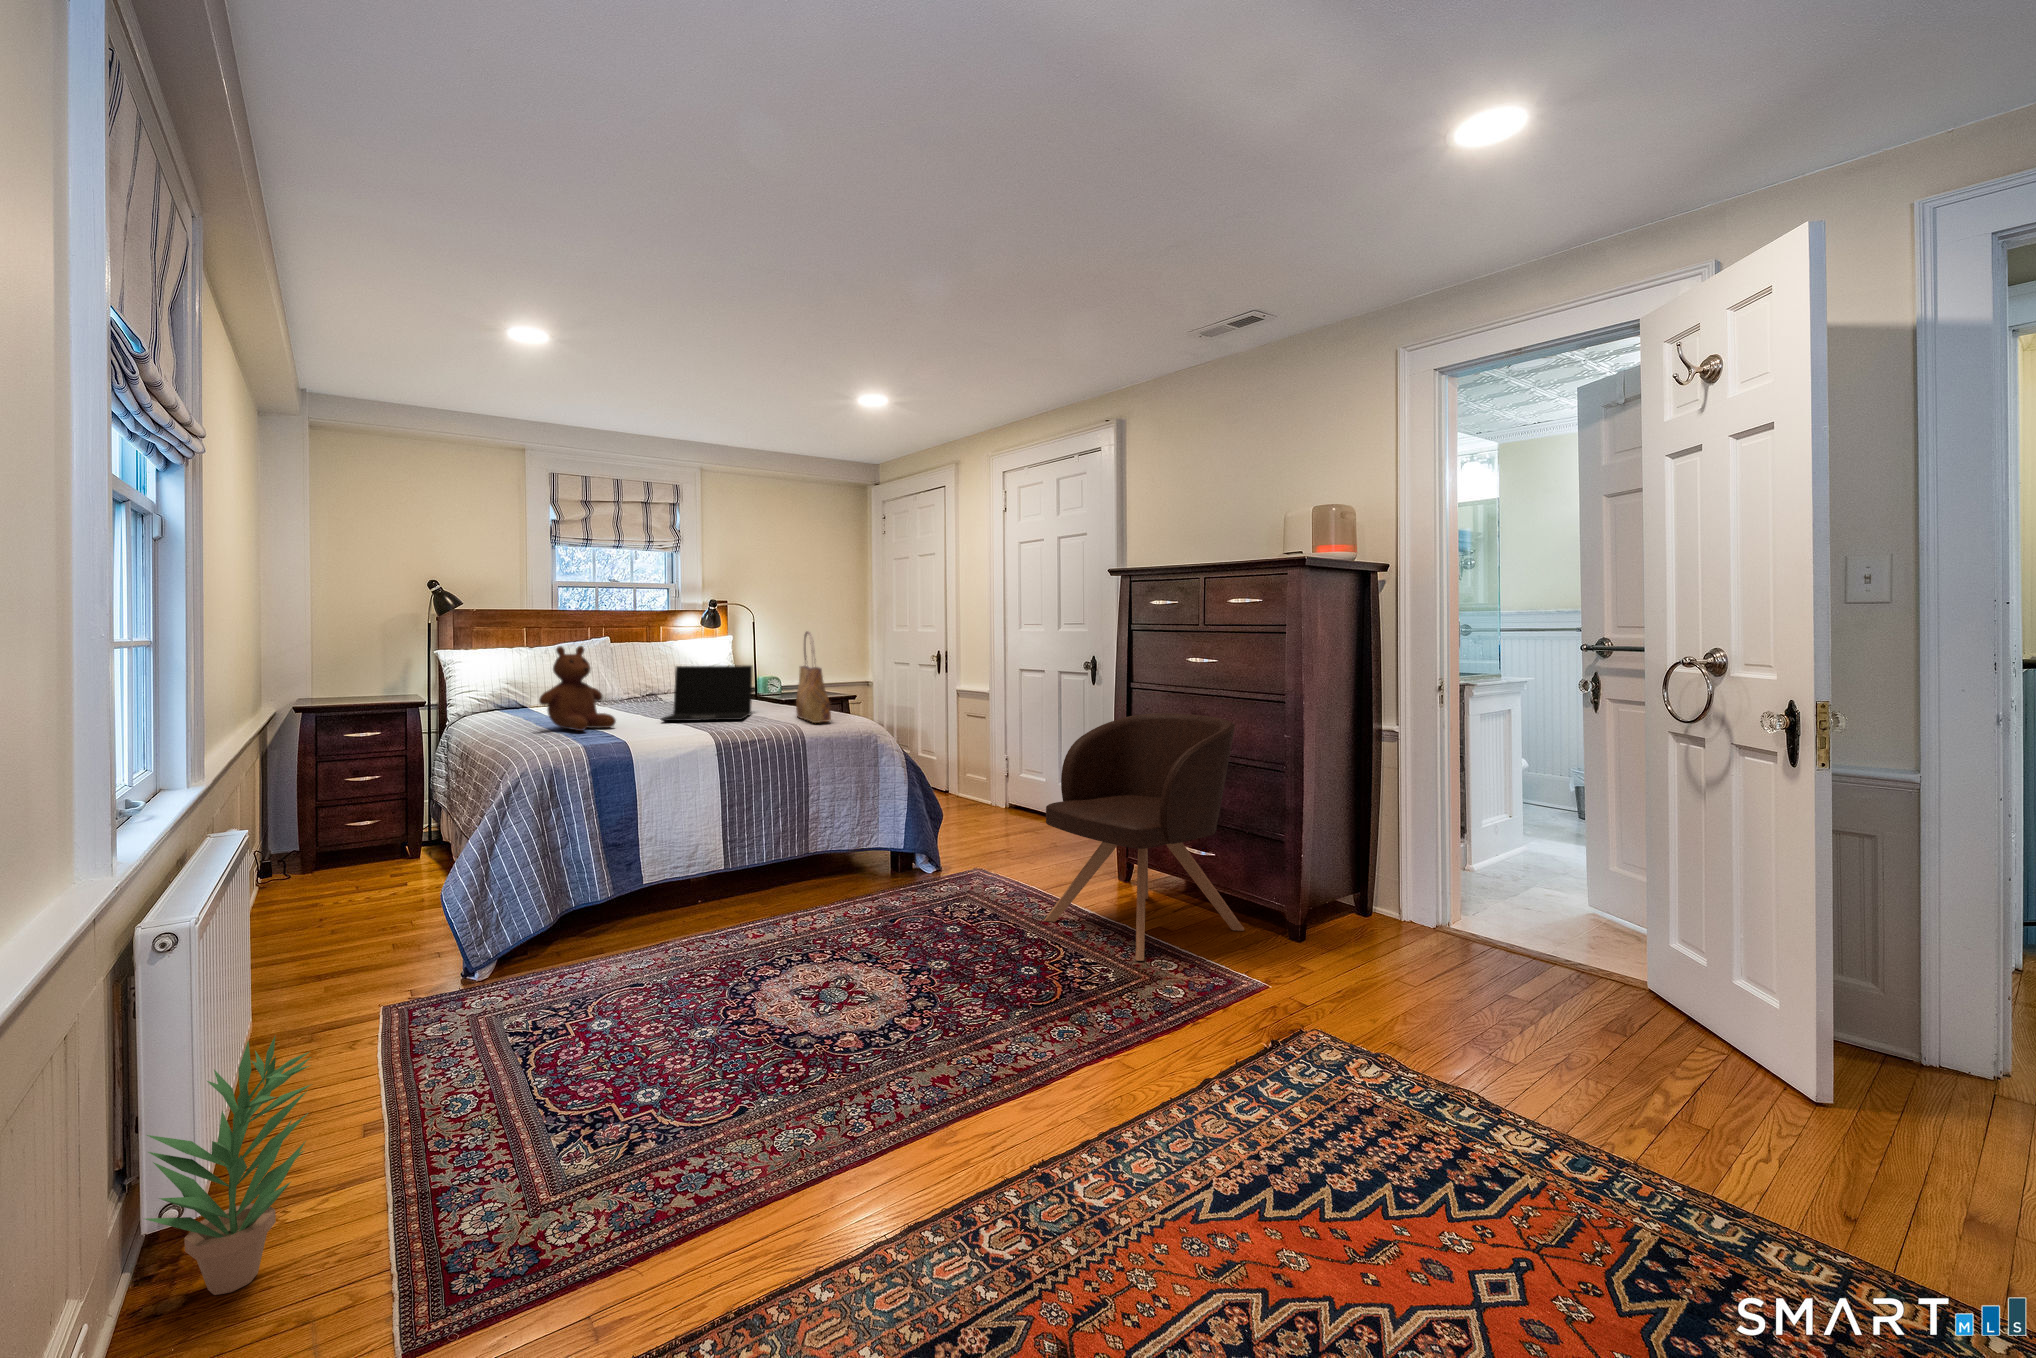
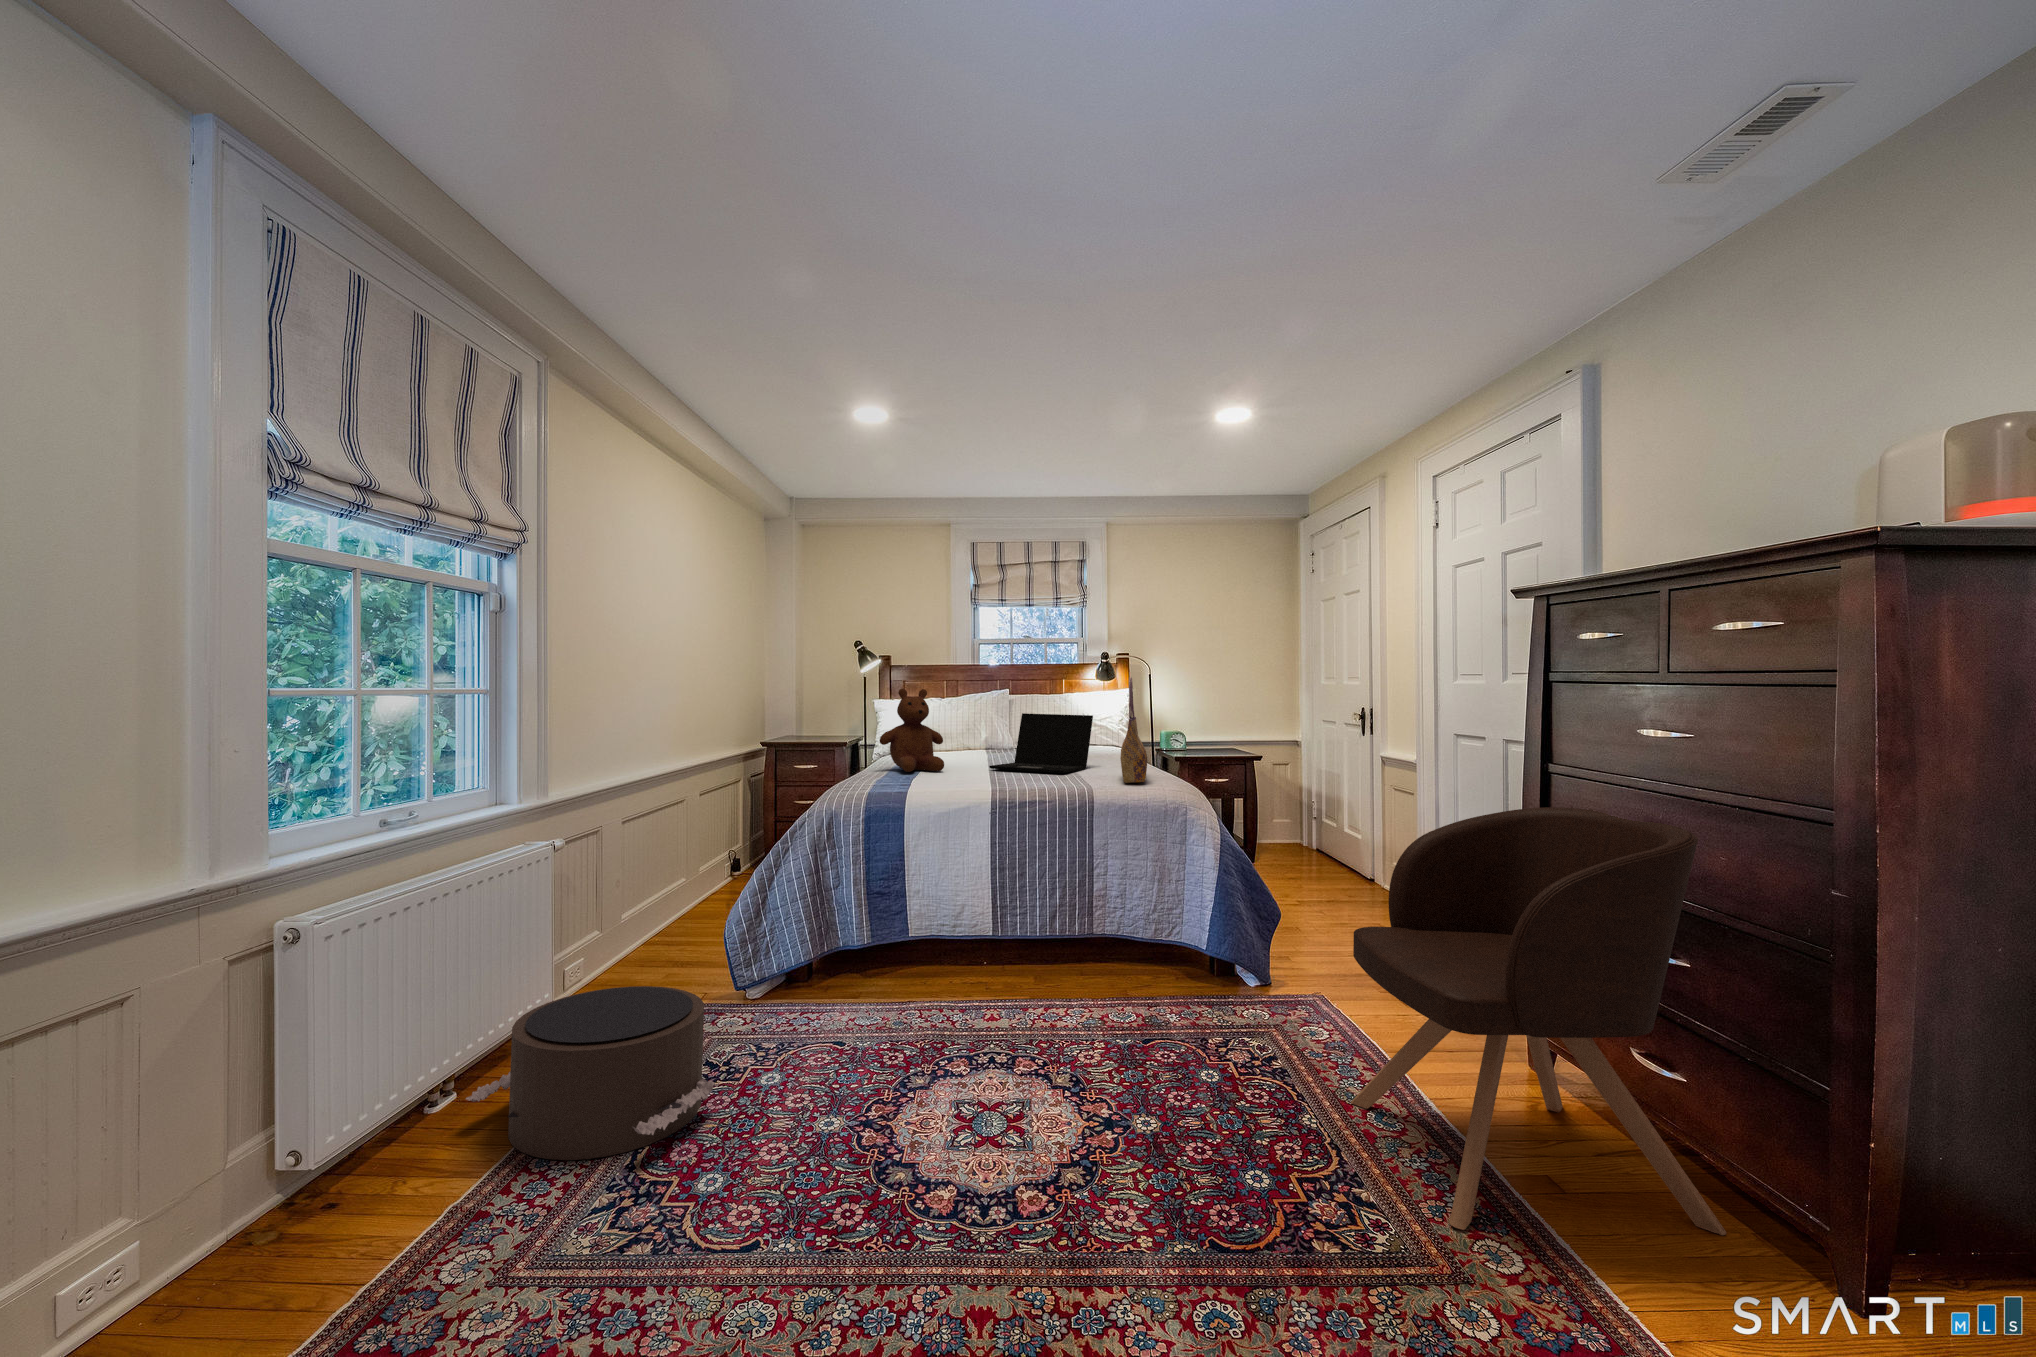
pouf: none [324,956,593,1128] -> present [466,986,720,1160]
potted plant: present [145,1037,311,1295] -> none [153,1025,333,1271]

